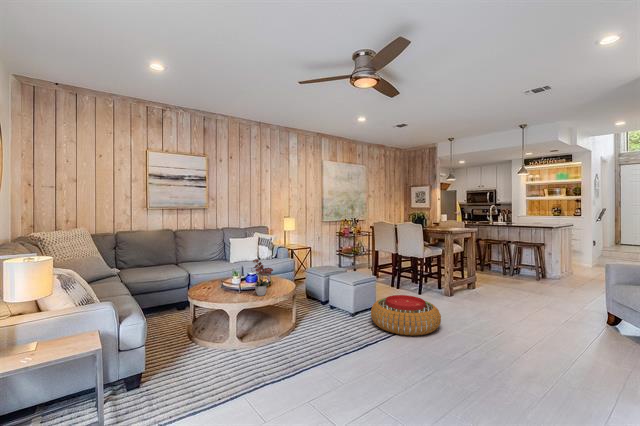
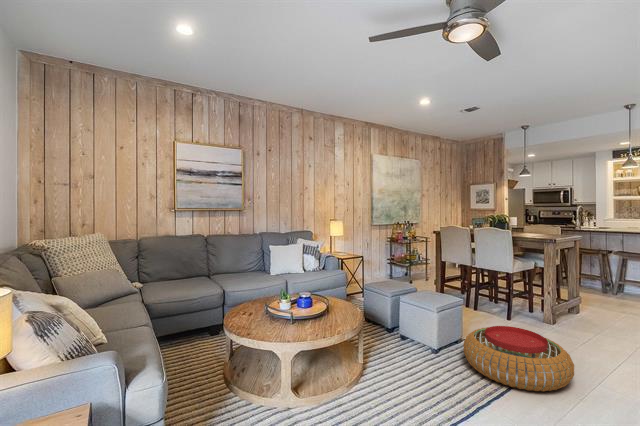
flower arrangement: present [251,259,273,296] -> none [306,276,340,330]

